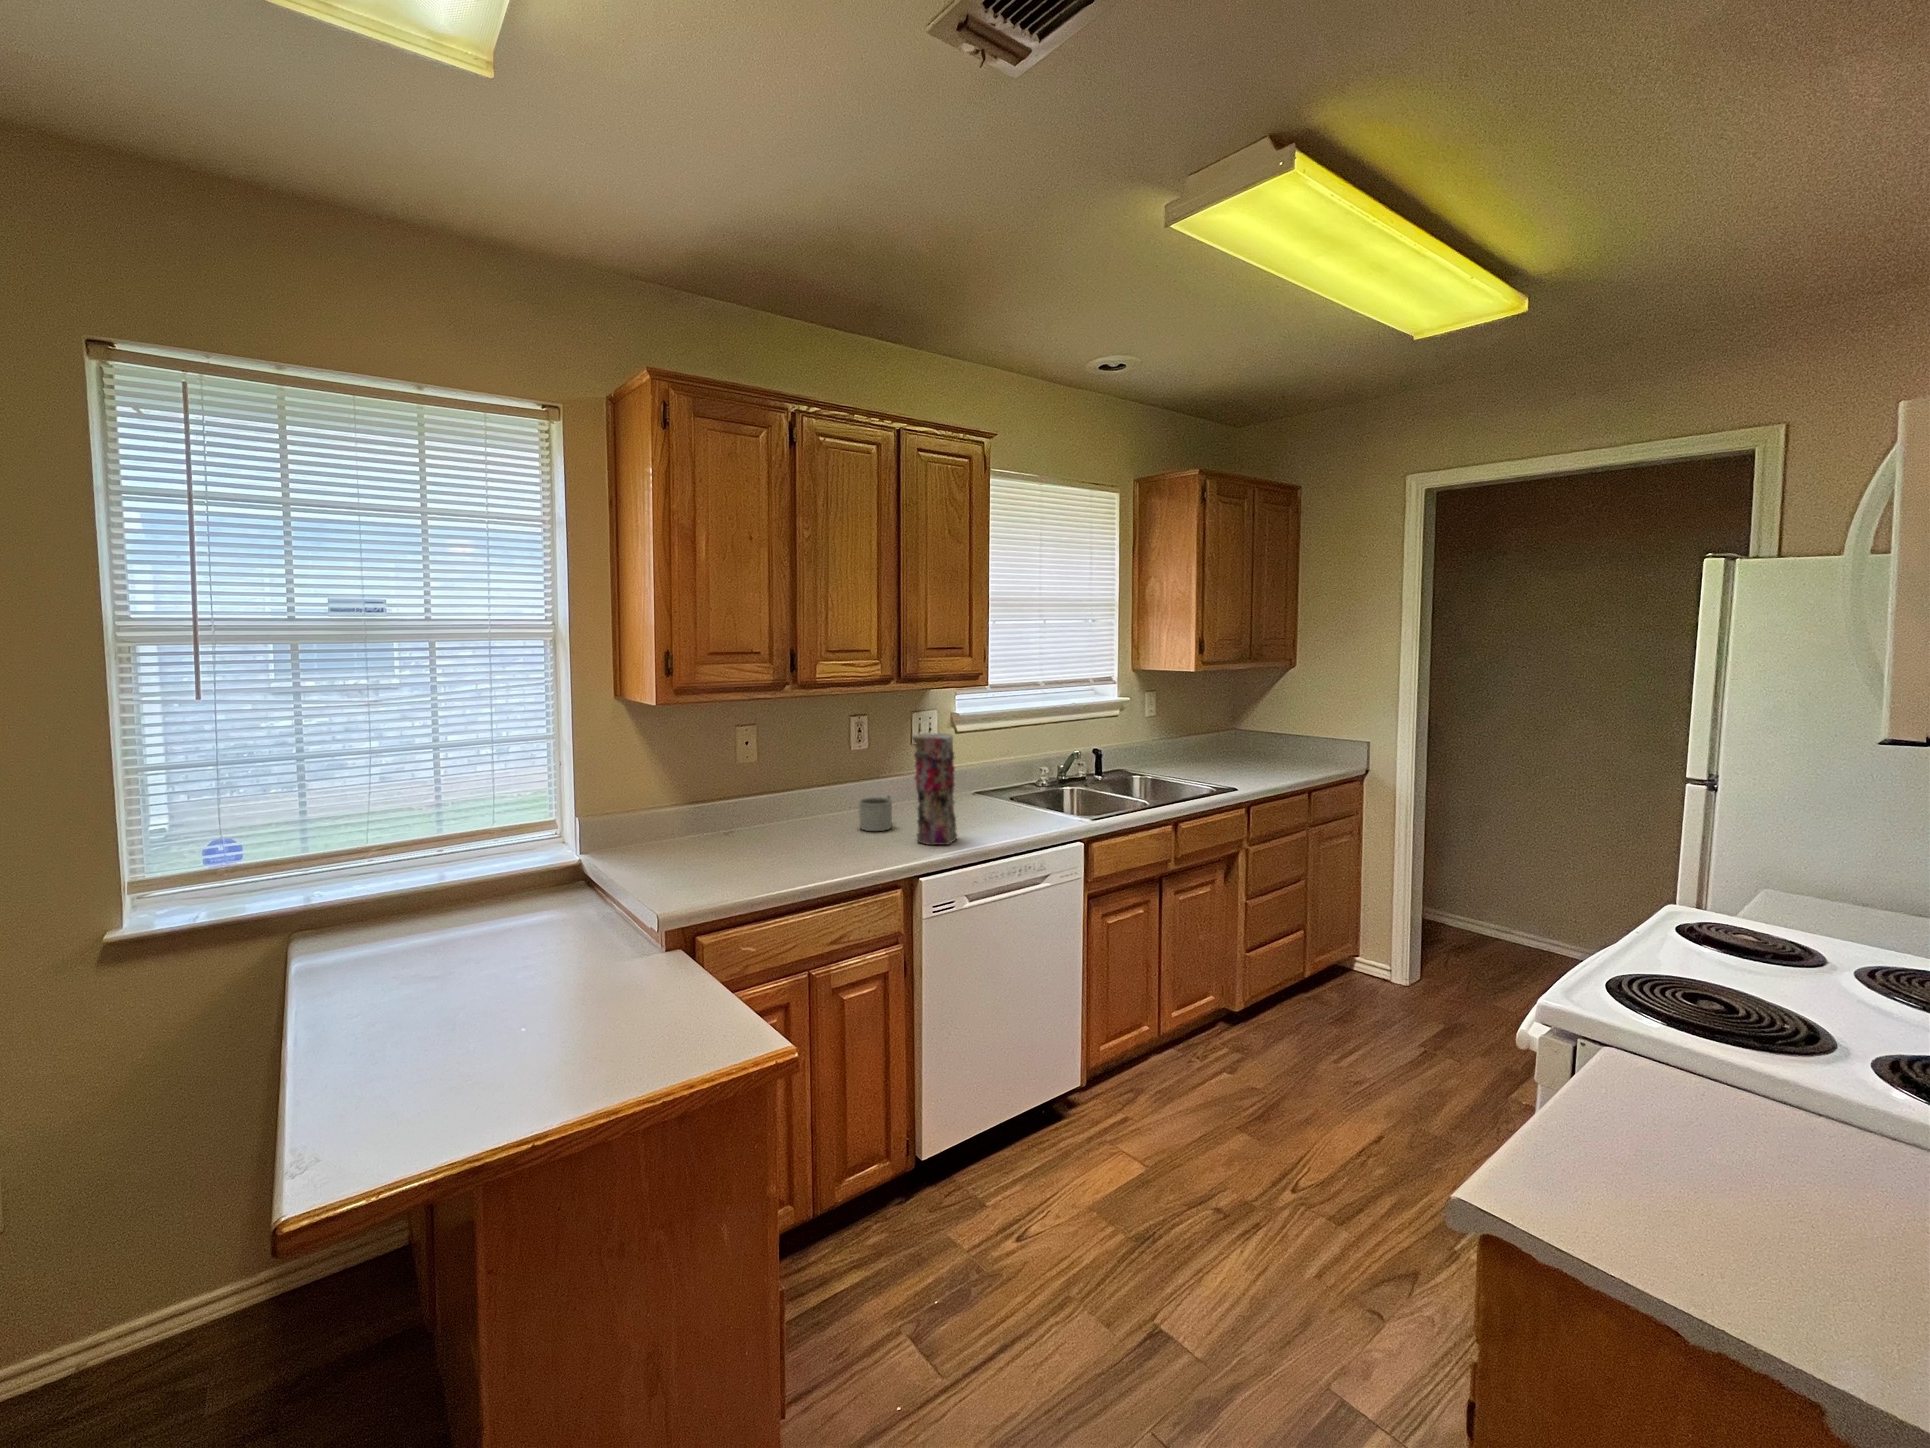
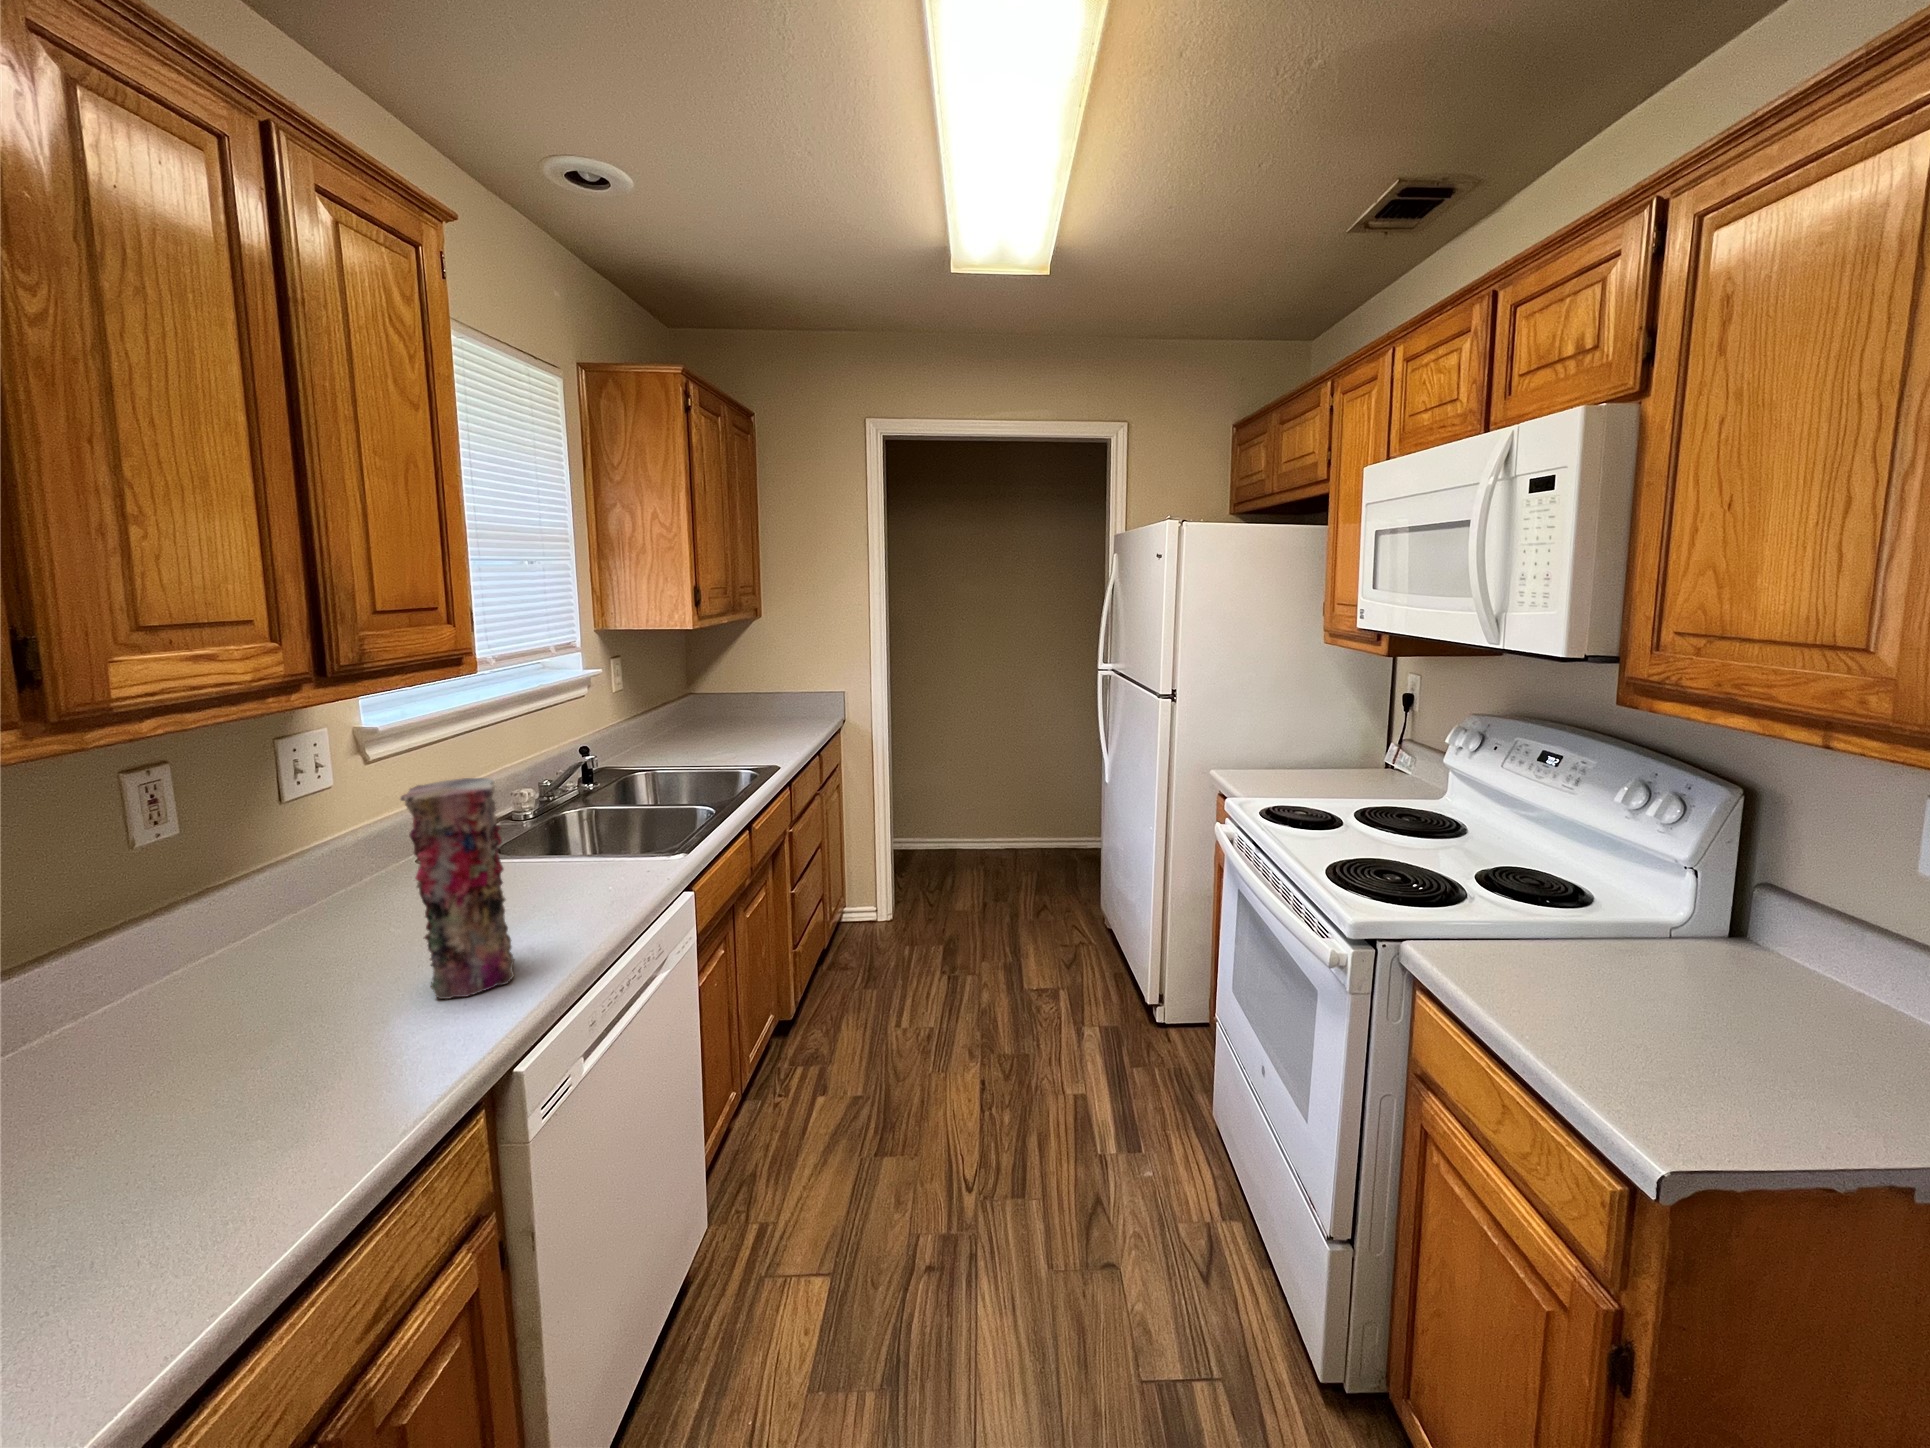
mug: present [859,795,892,831] -> none [225,922,328,1017]

